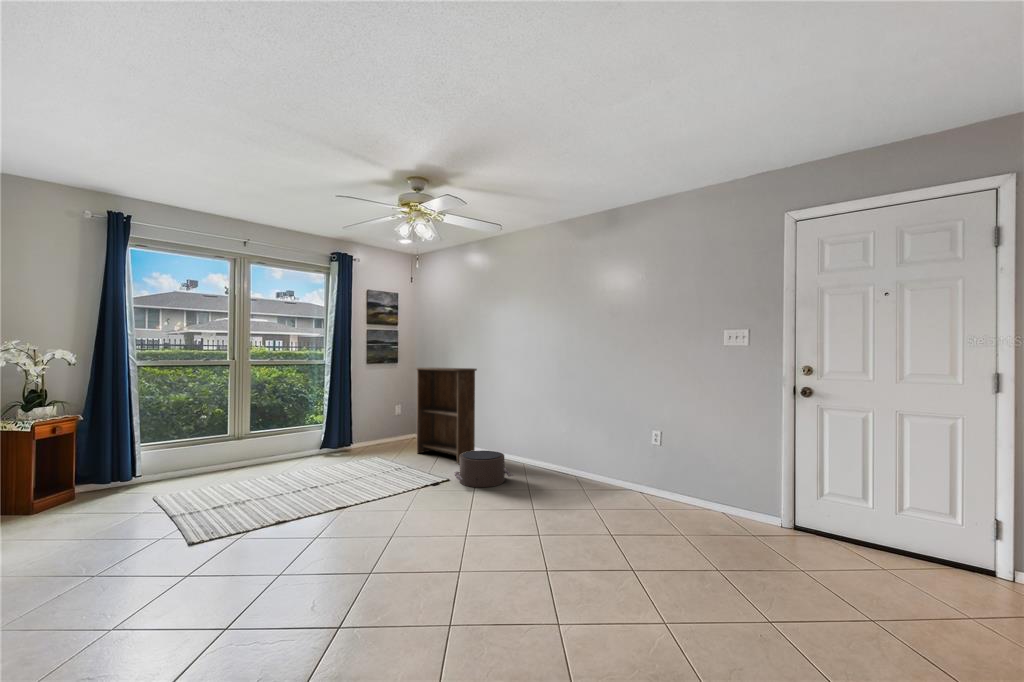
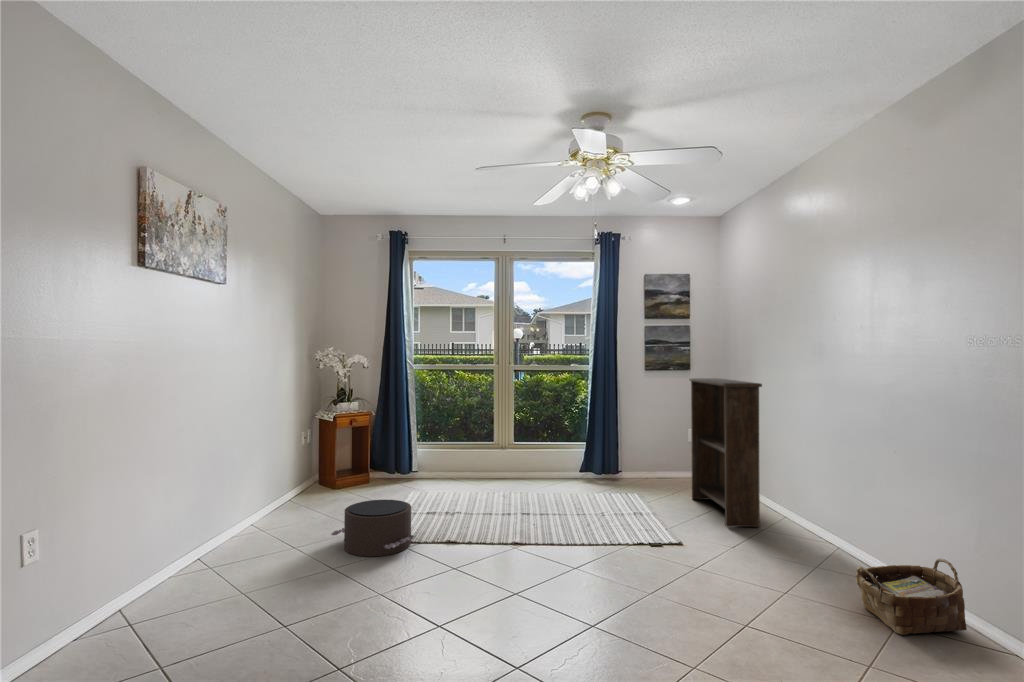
woven basket: none [559,450,603,490] -> present [856,559,967,635]
pouf: present [454,451,513,487] -> present [331,500,414,557]

